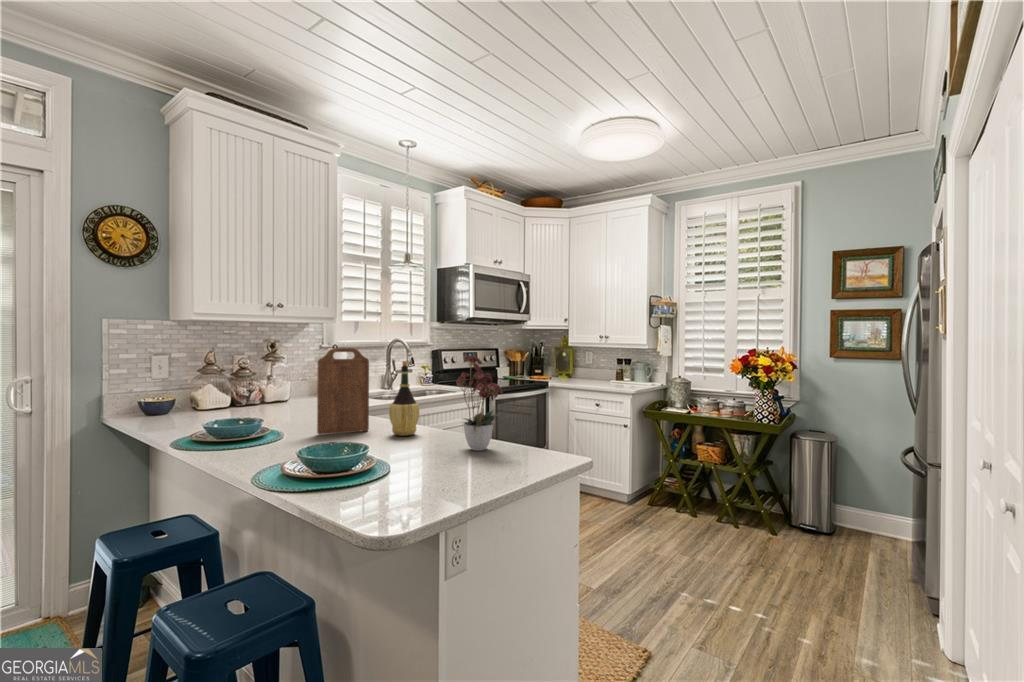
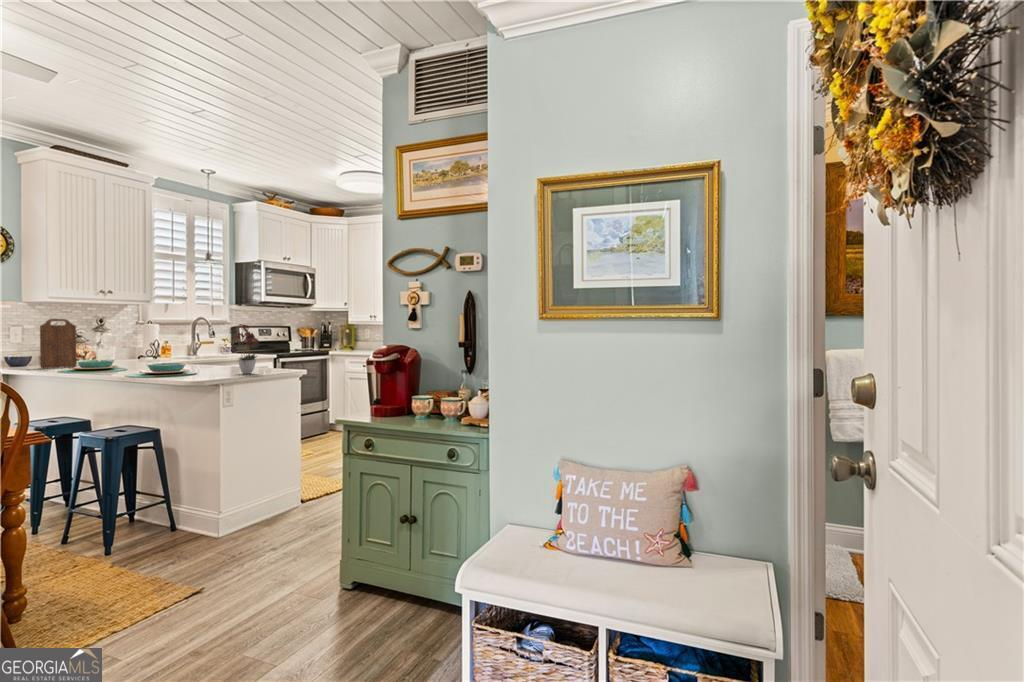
cutting board: present [317,348,369,435] -> present [40,319,76,368]
wine bottle: present [389,361,419,436] -> none [194,328,214,371]

